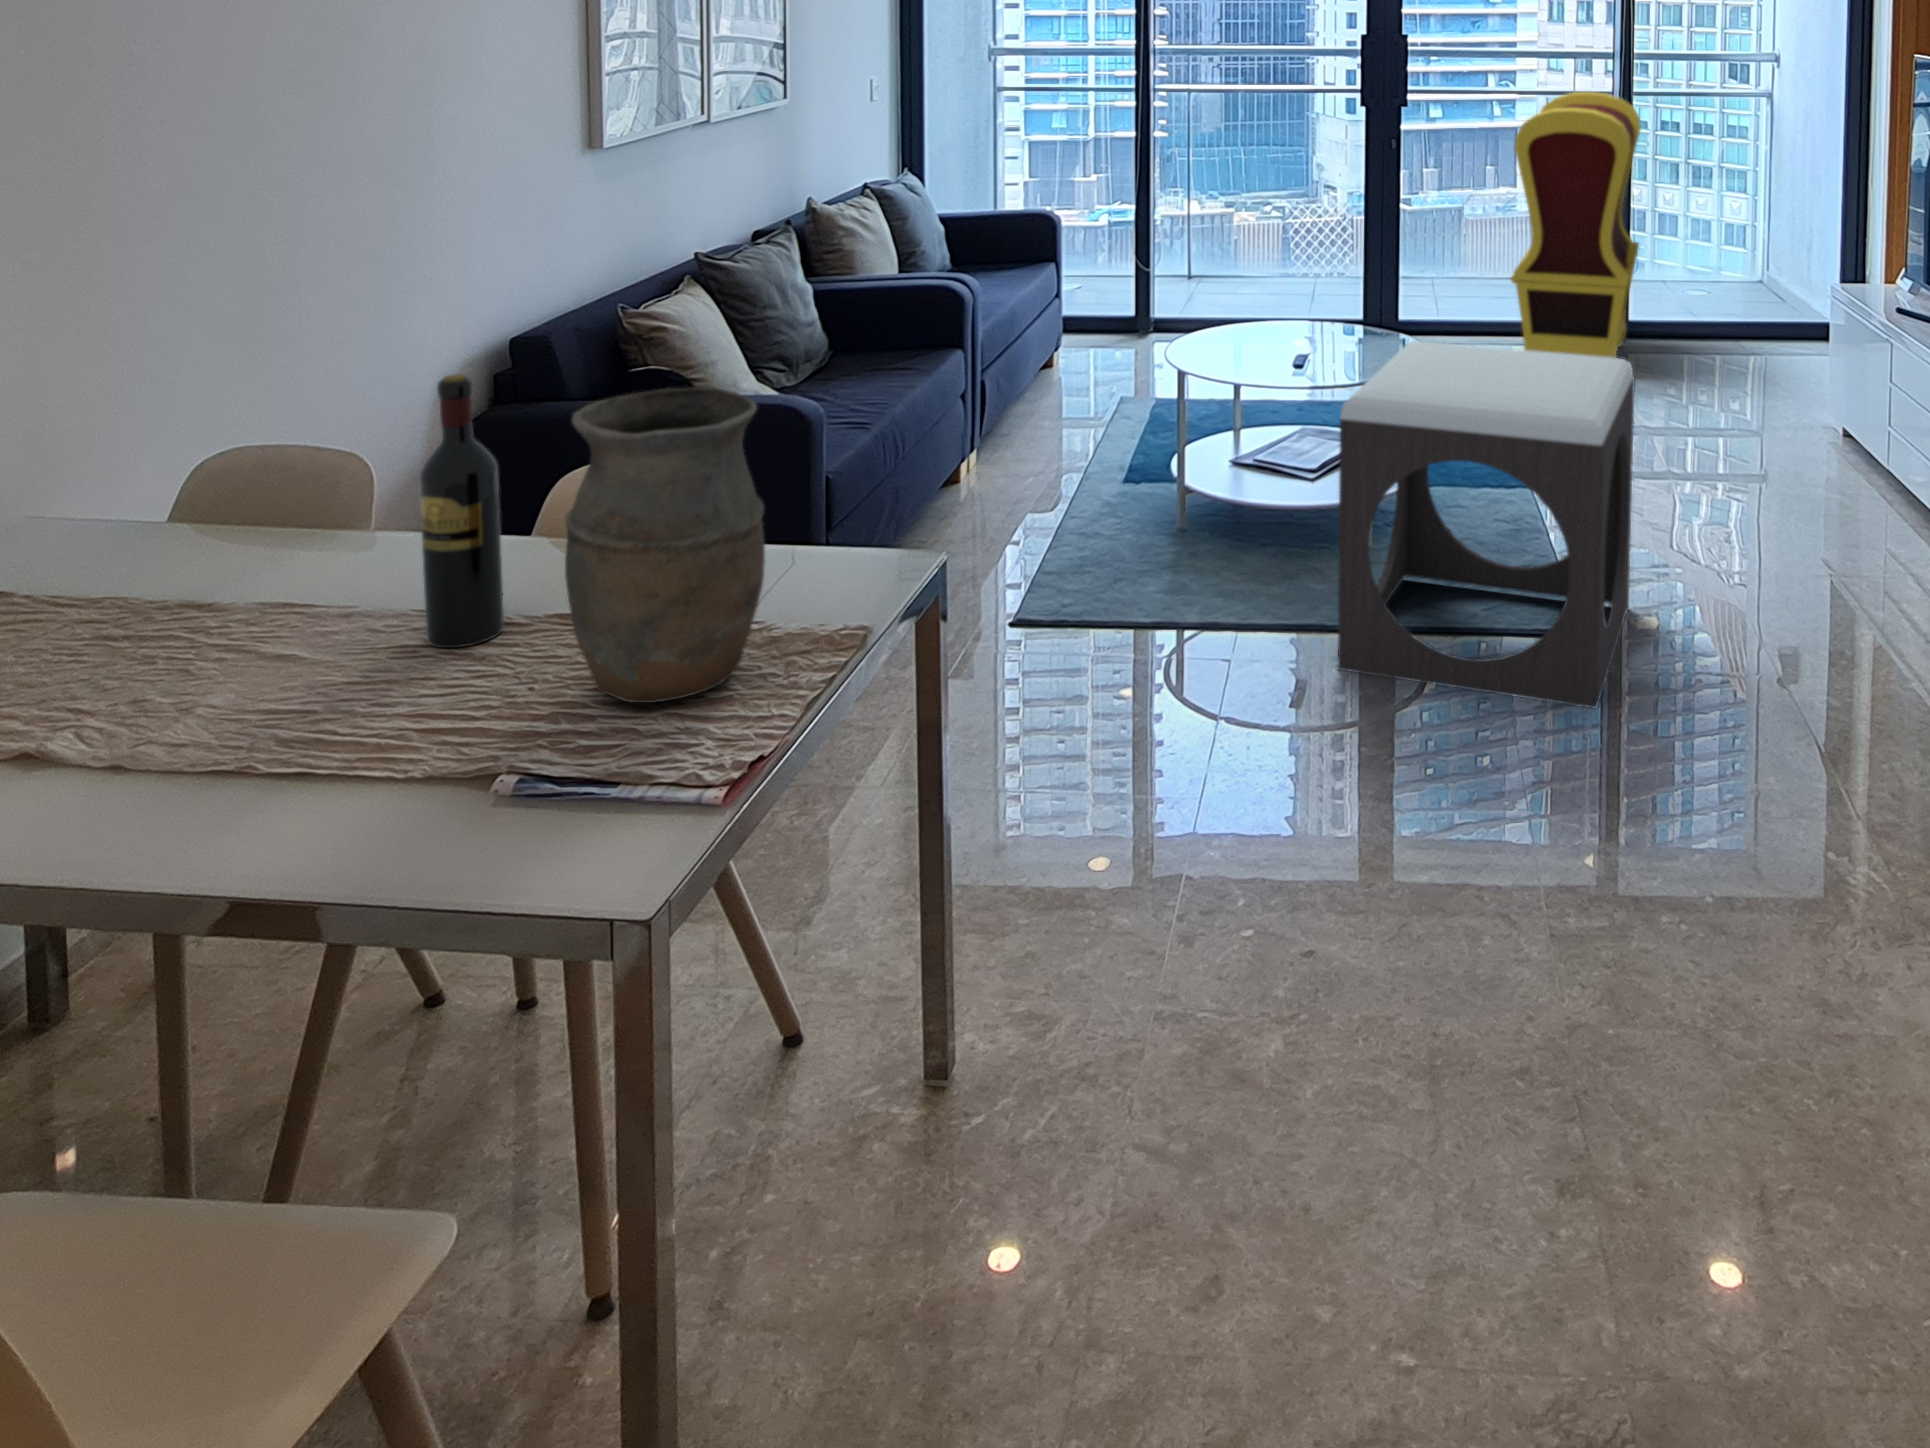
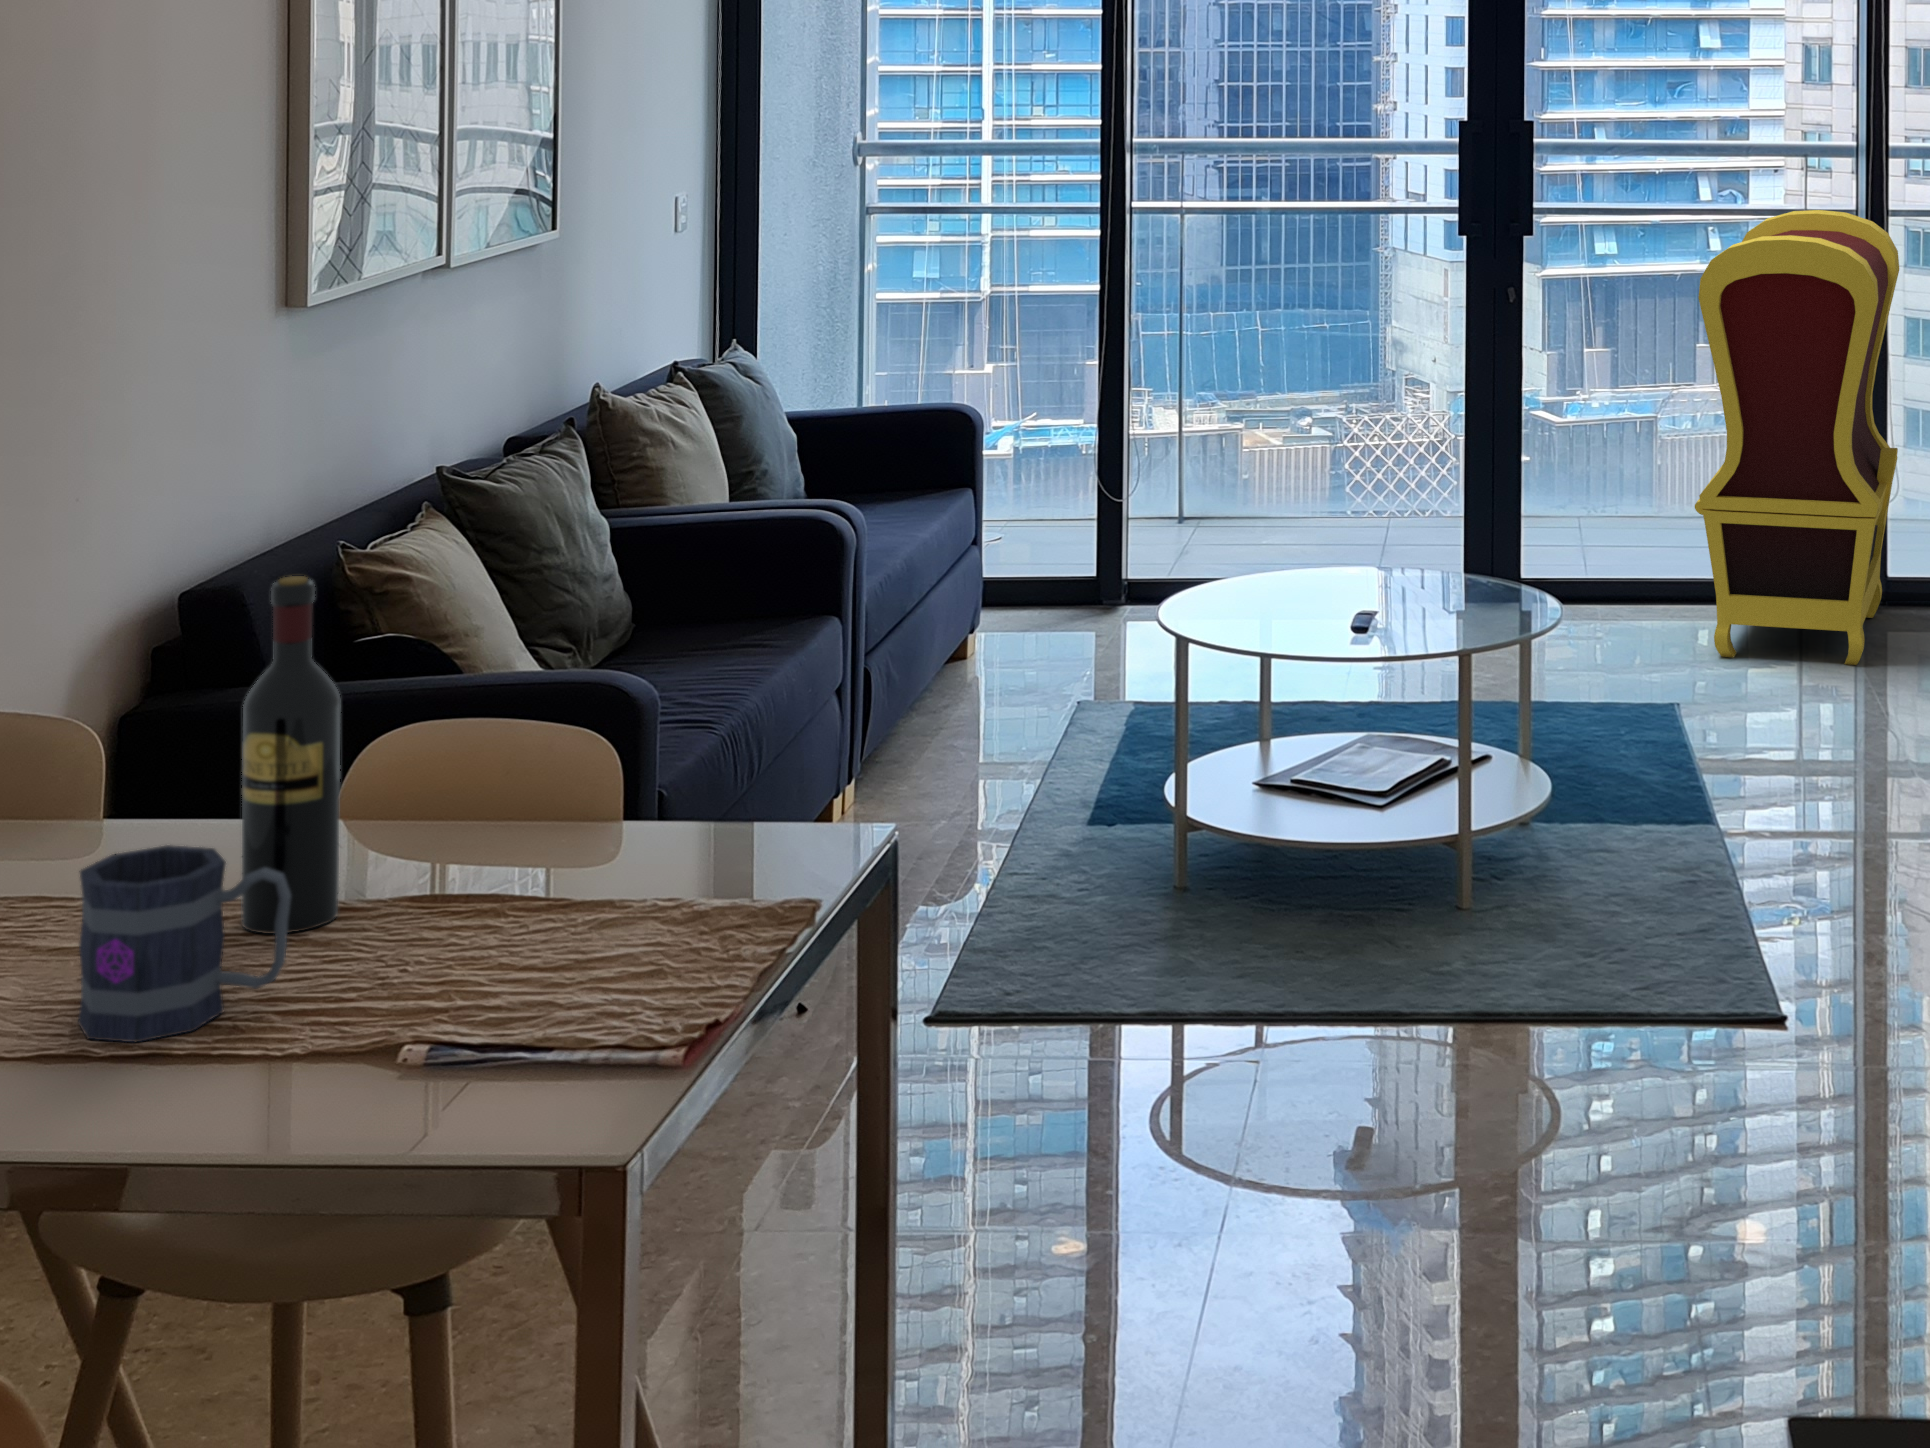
footstool: present [1338,341,1635,709] -> none [1422,584,1860,1120]
vase: present [565,387,765,703] -> none [457,586,698,979]
mug: none [252,596,428,762] -> present [78,845,291,1042]

